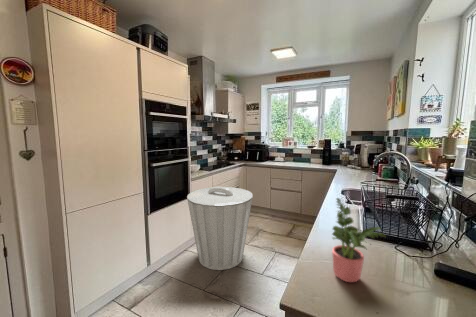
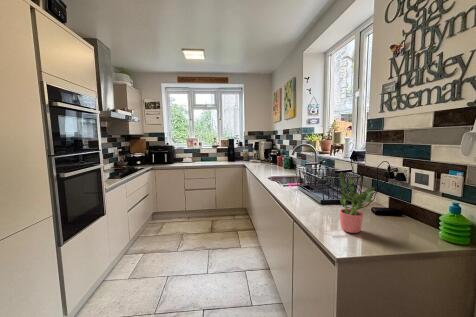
trash can: present [187,187,253,270] -> none [107,193,190,292]

